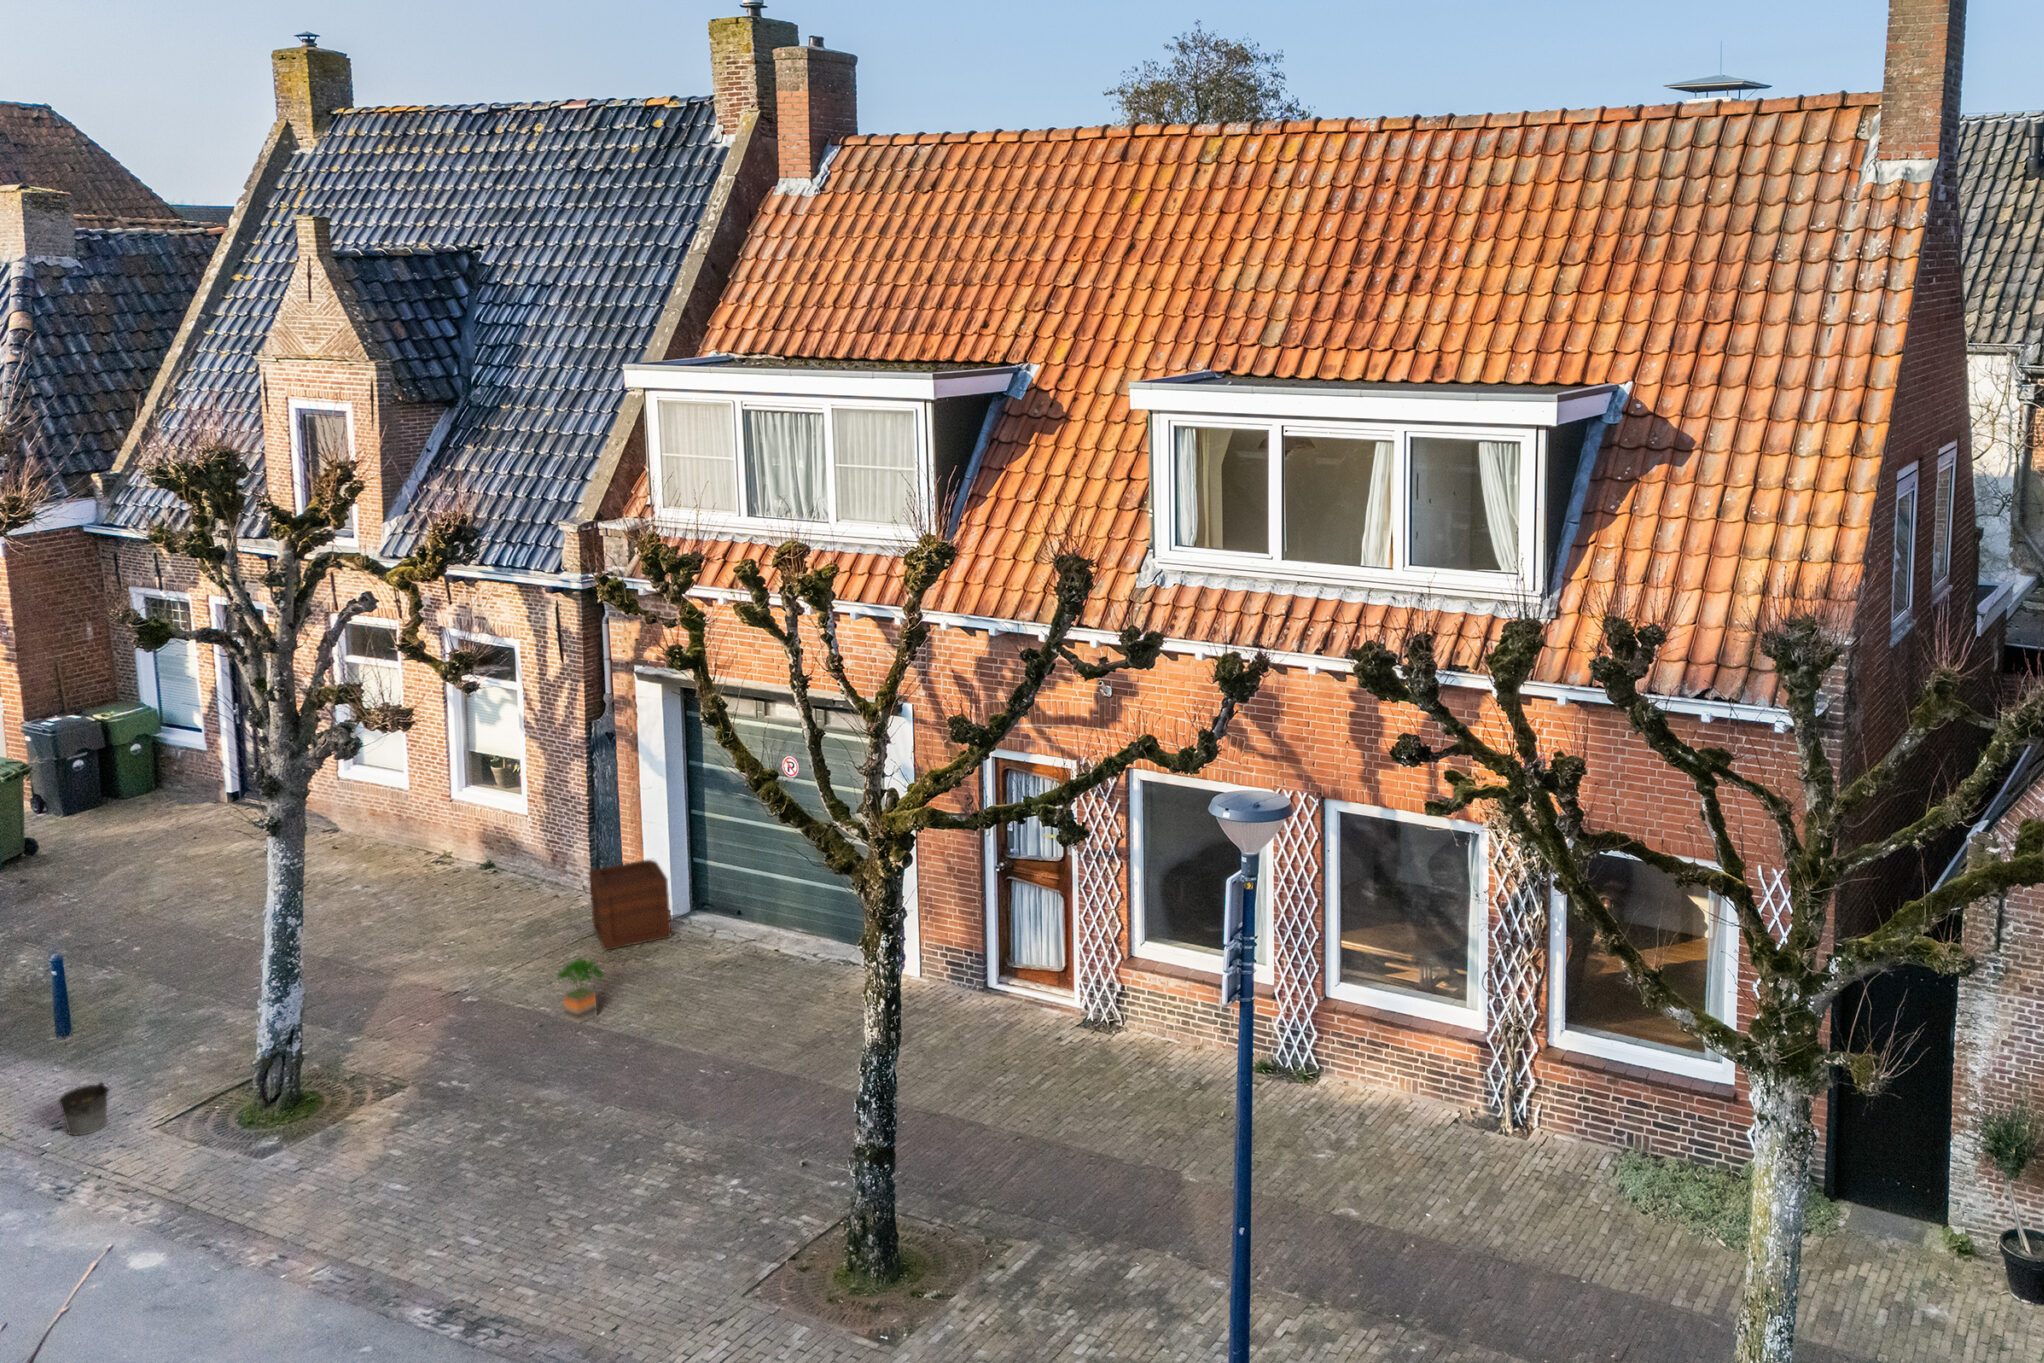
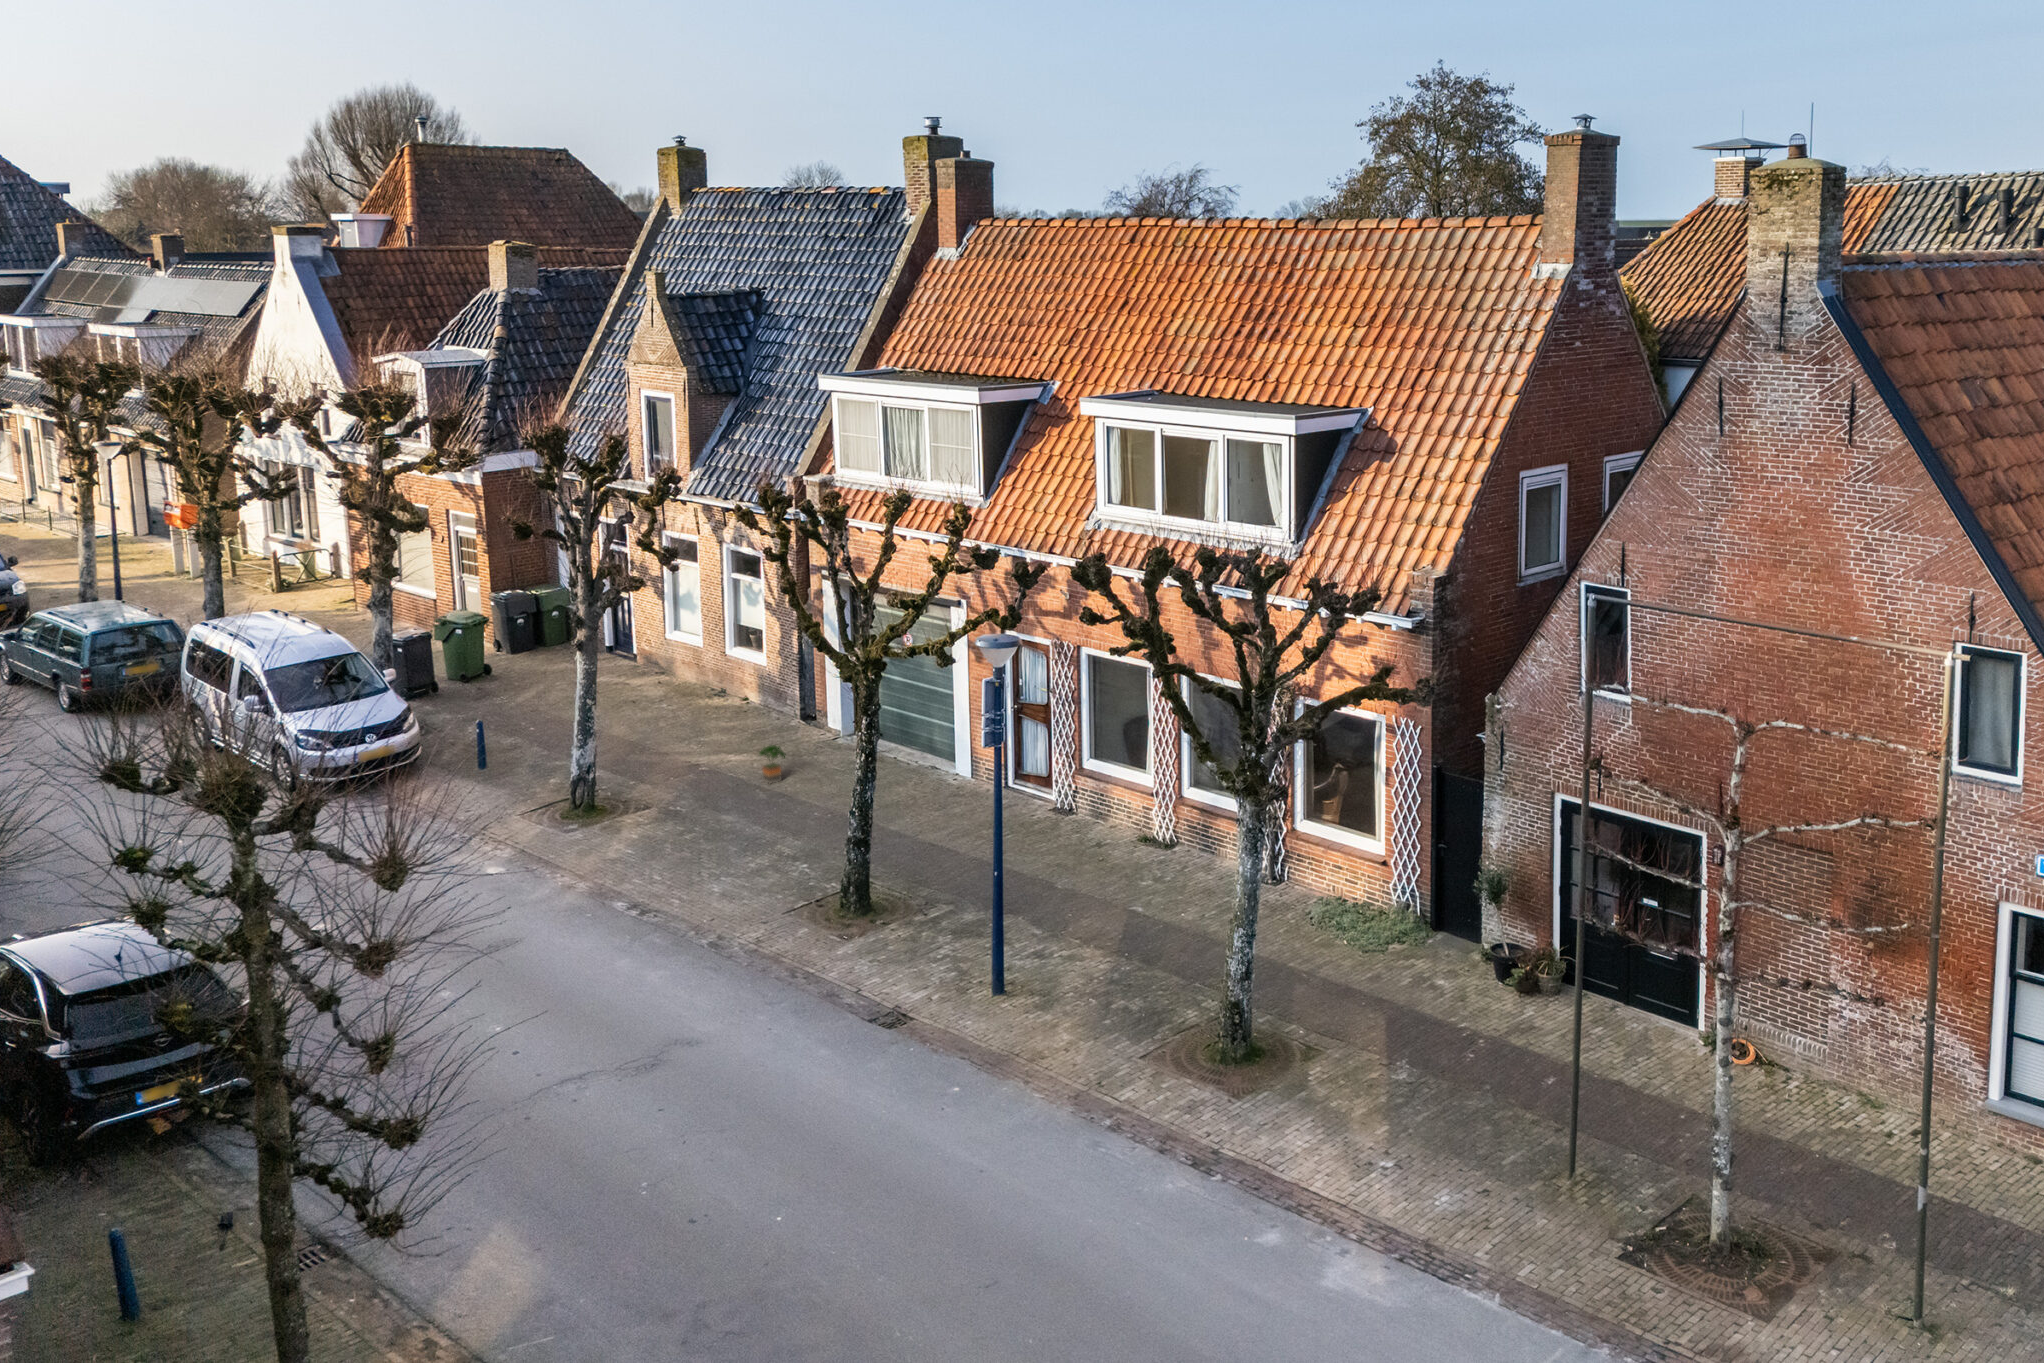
wooden crate: present [589,860,671,950] -> none [796,696,842,749]
bucket: present [59,1082,109,1135] -> none [486,784,513,812]

